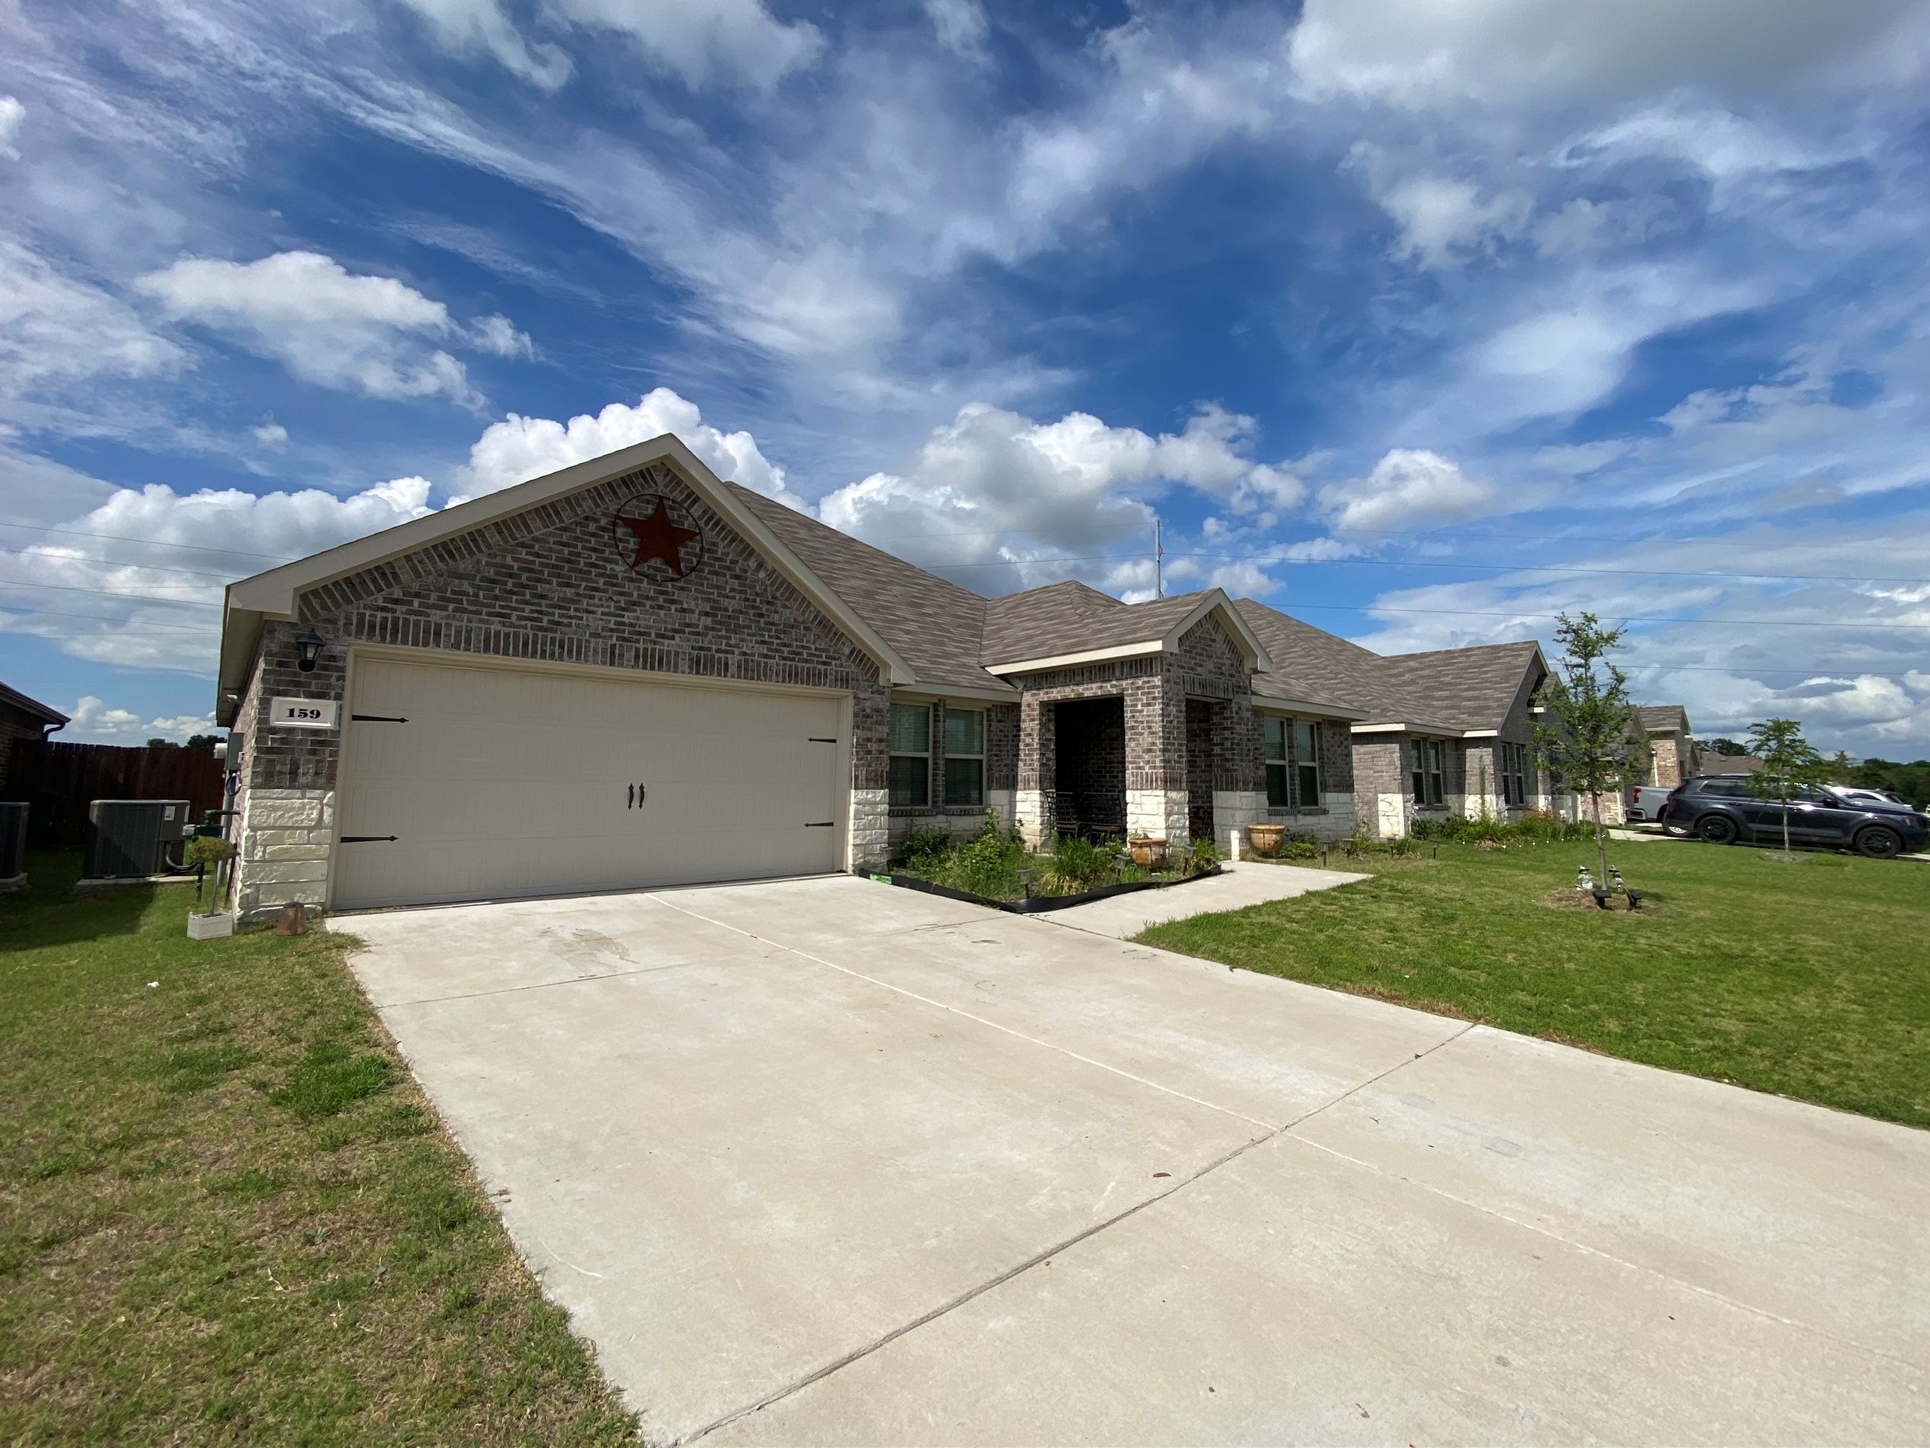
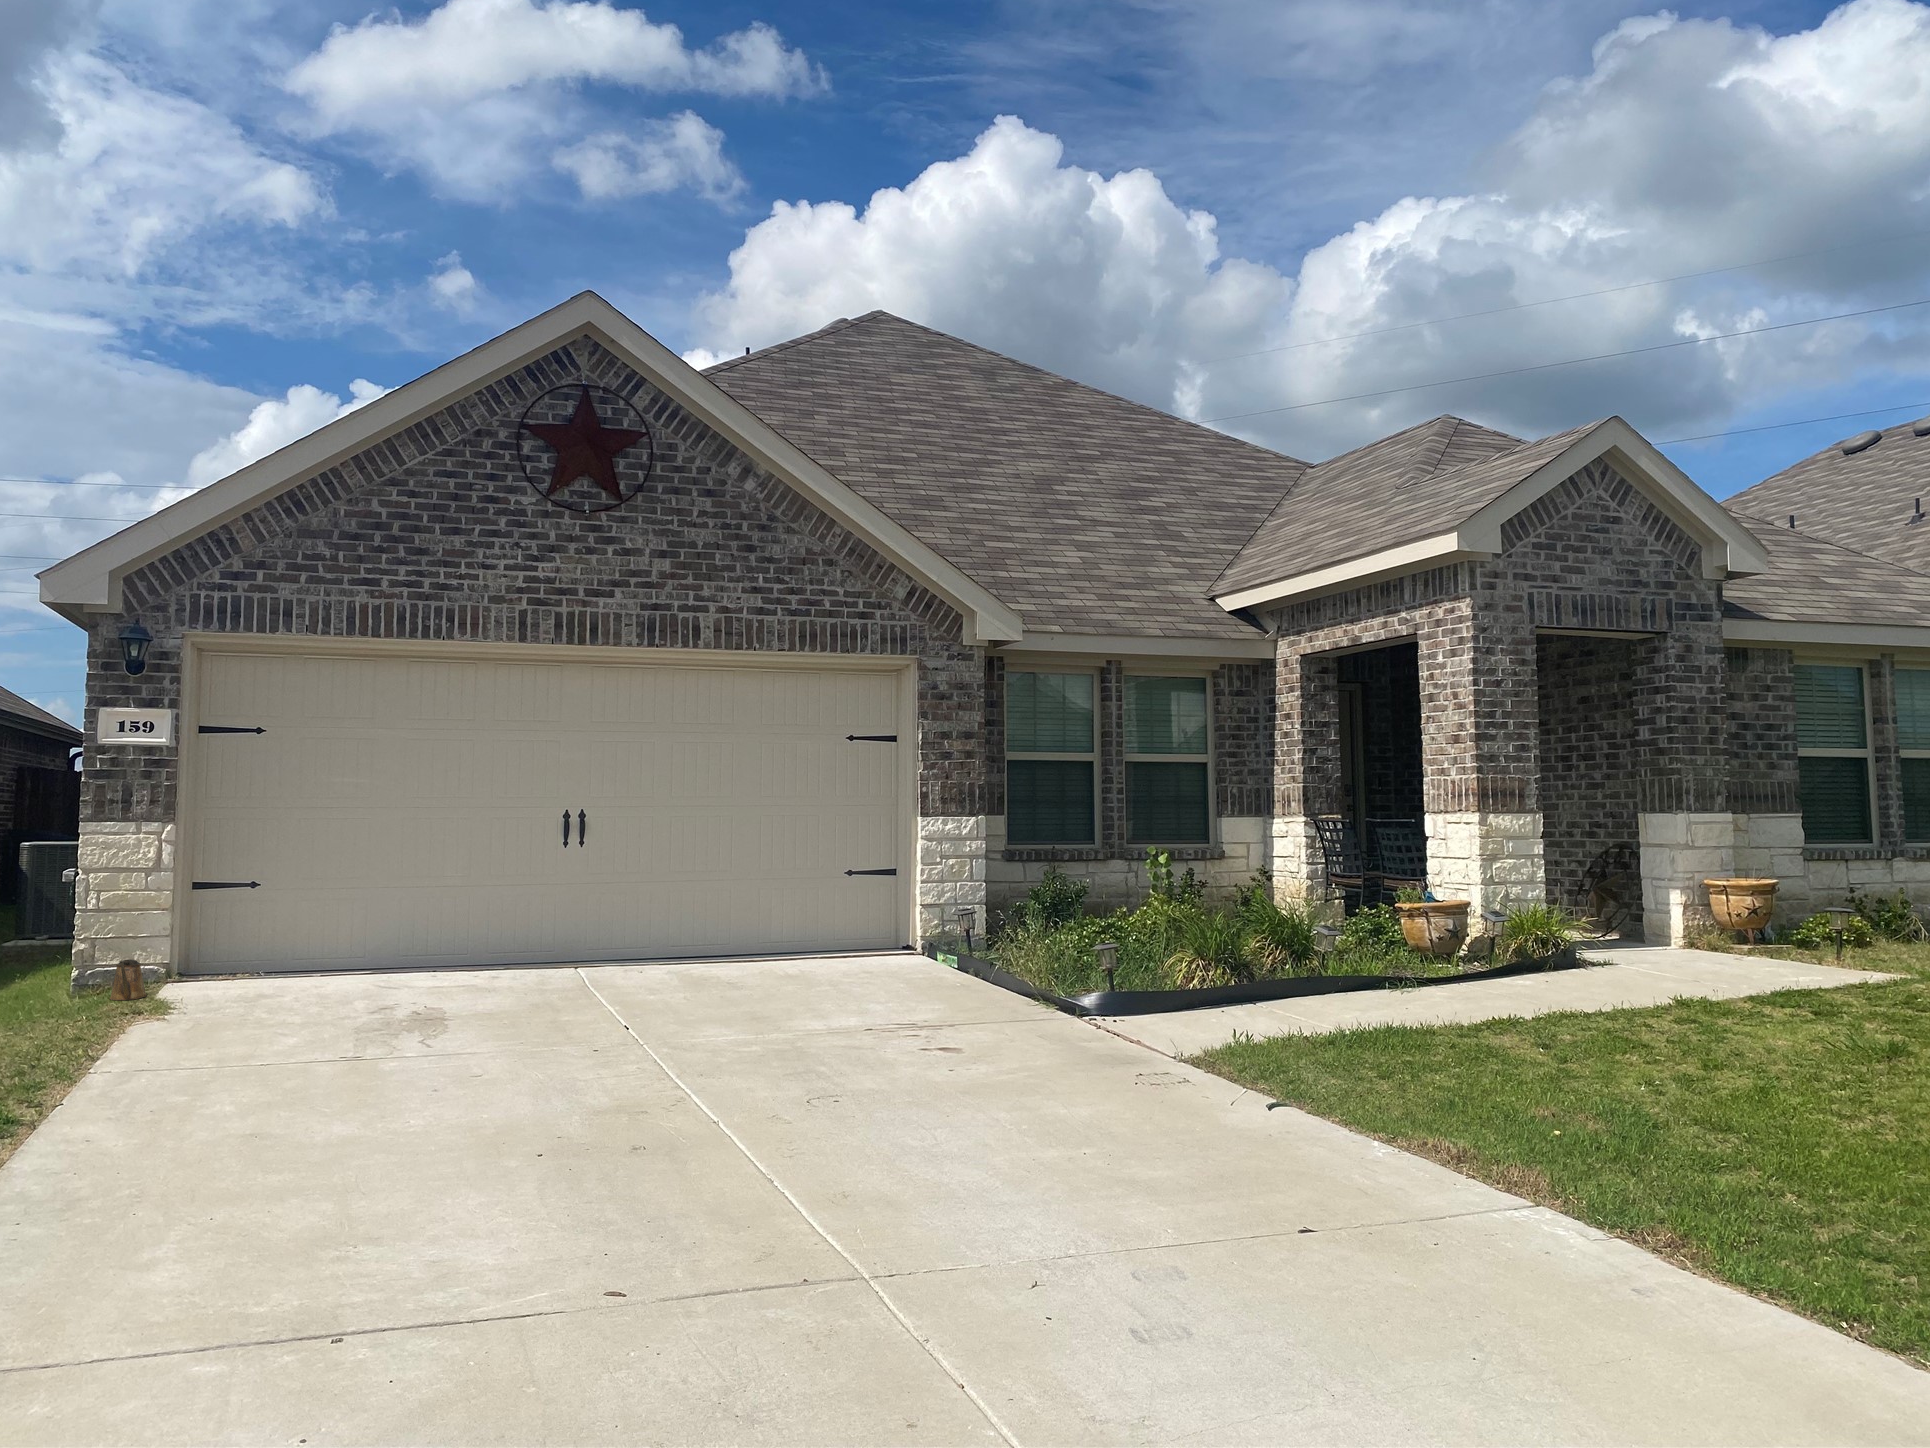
potted tree: present [187,835,241,940] -> none [16,876,75,1001]

